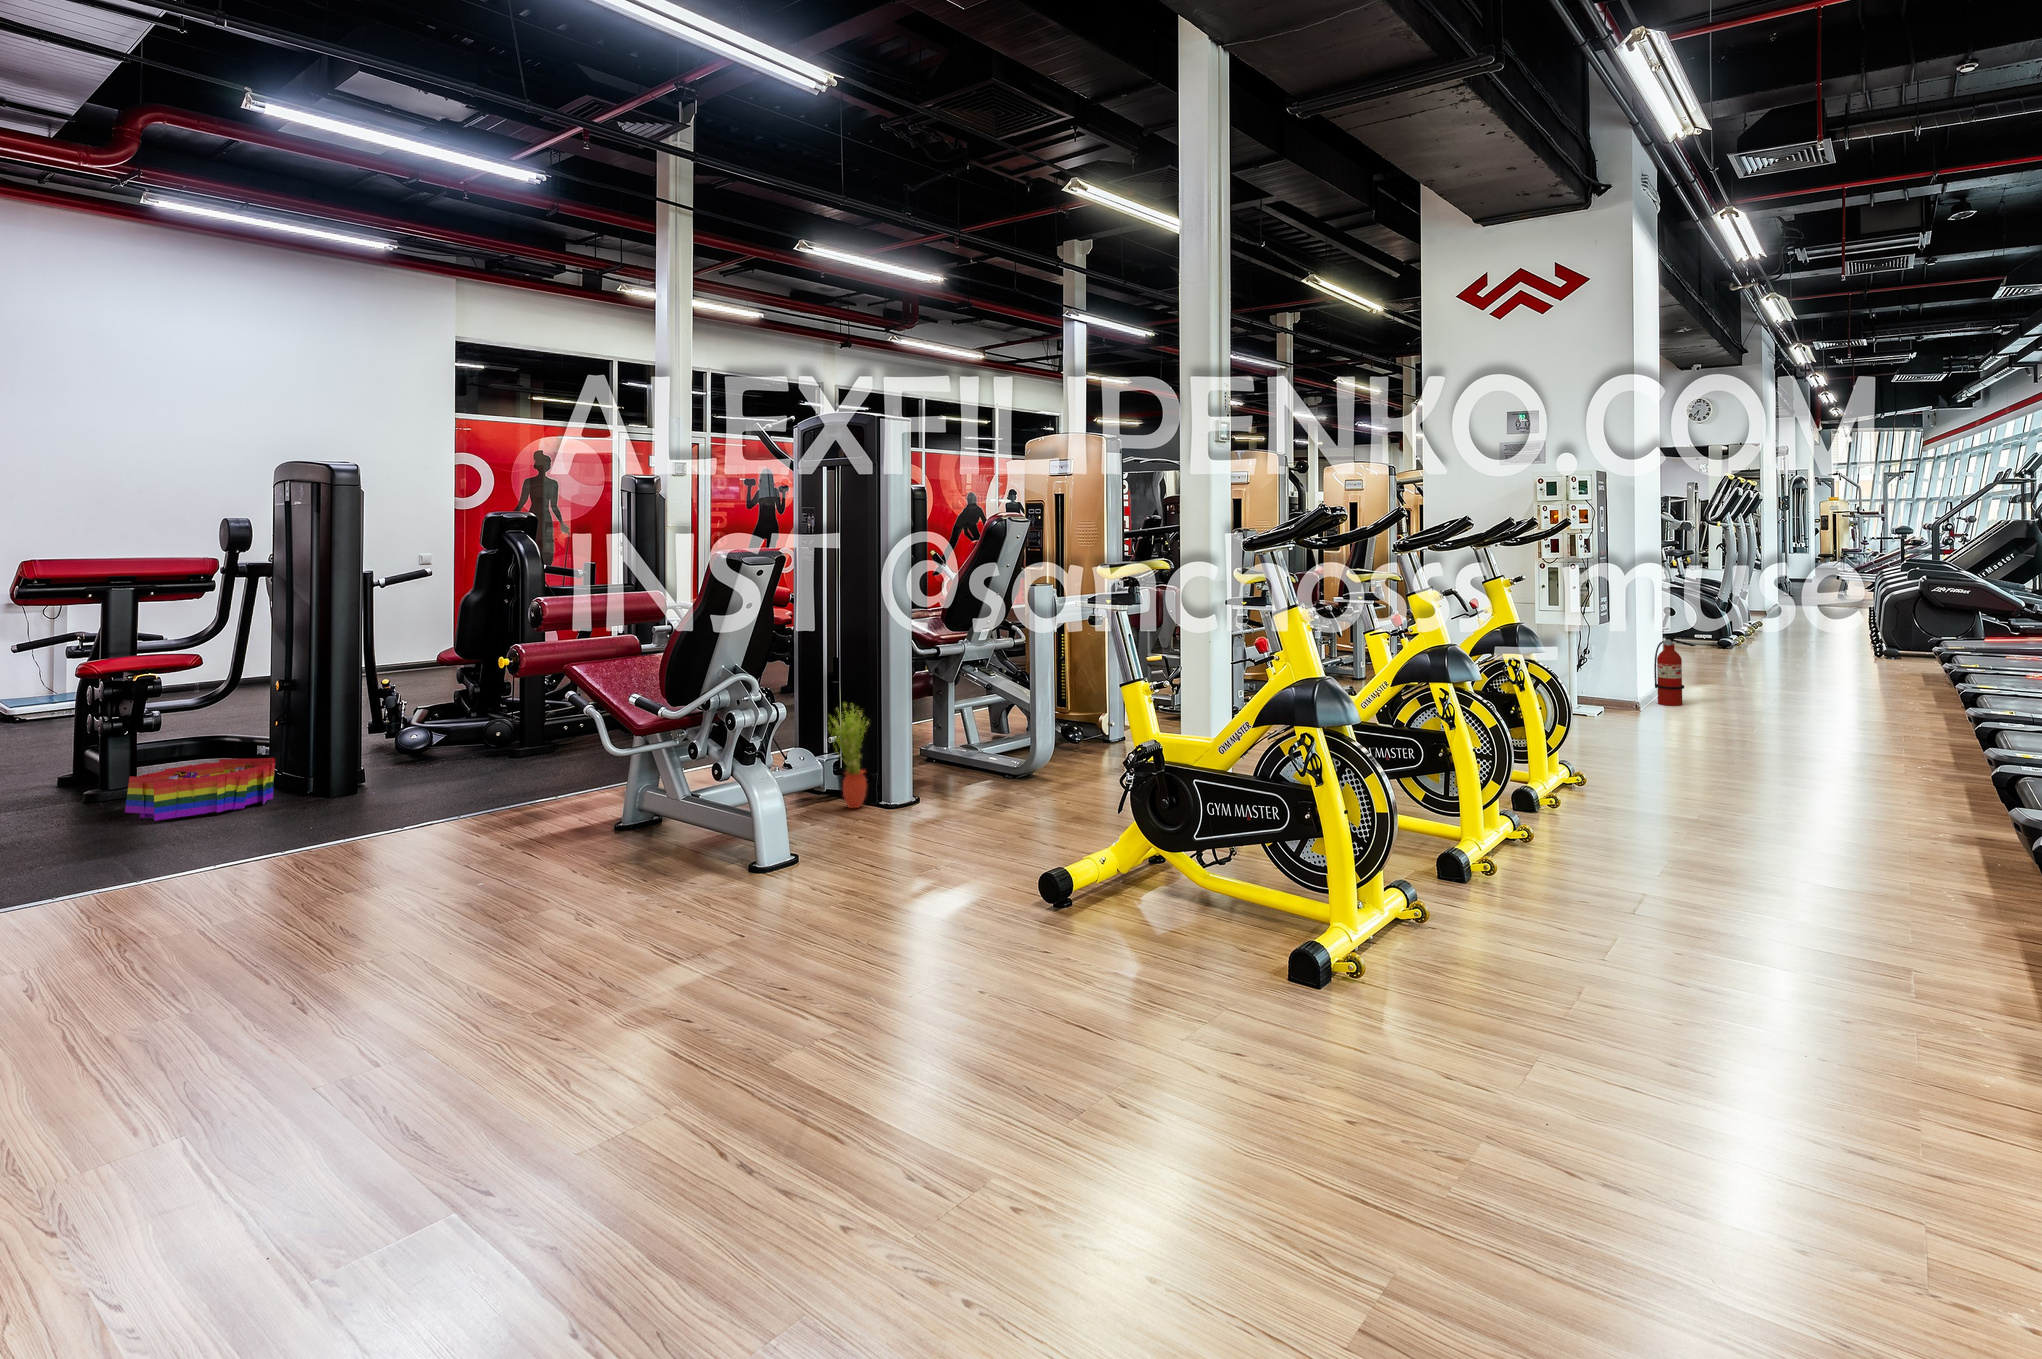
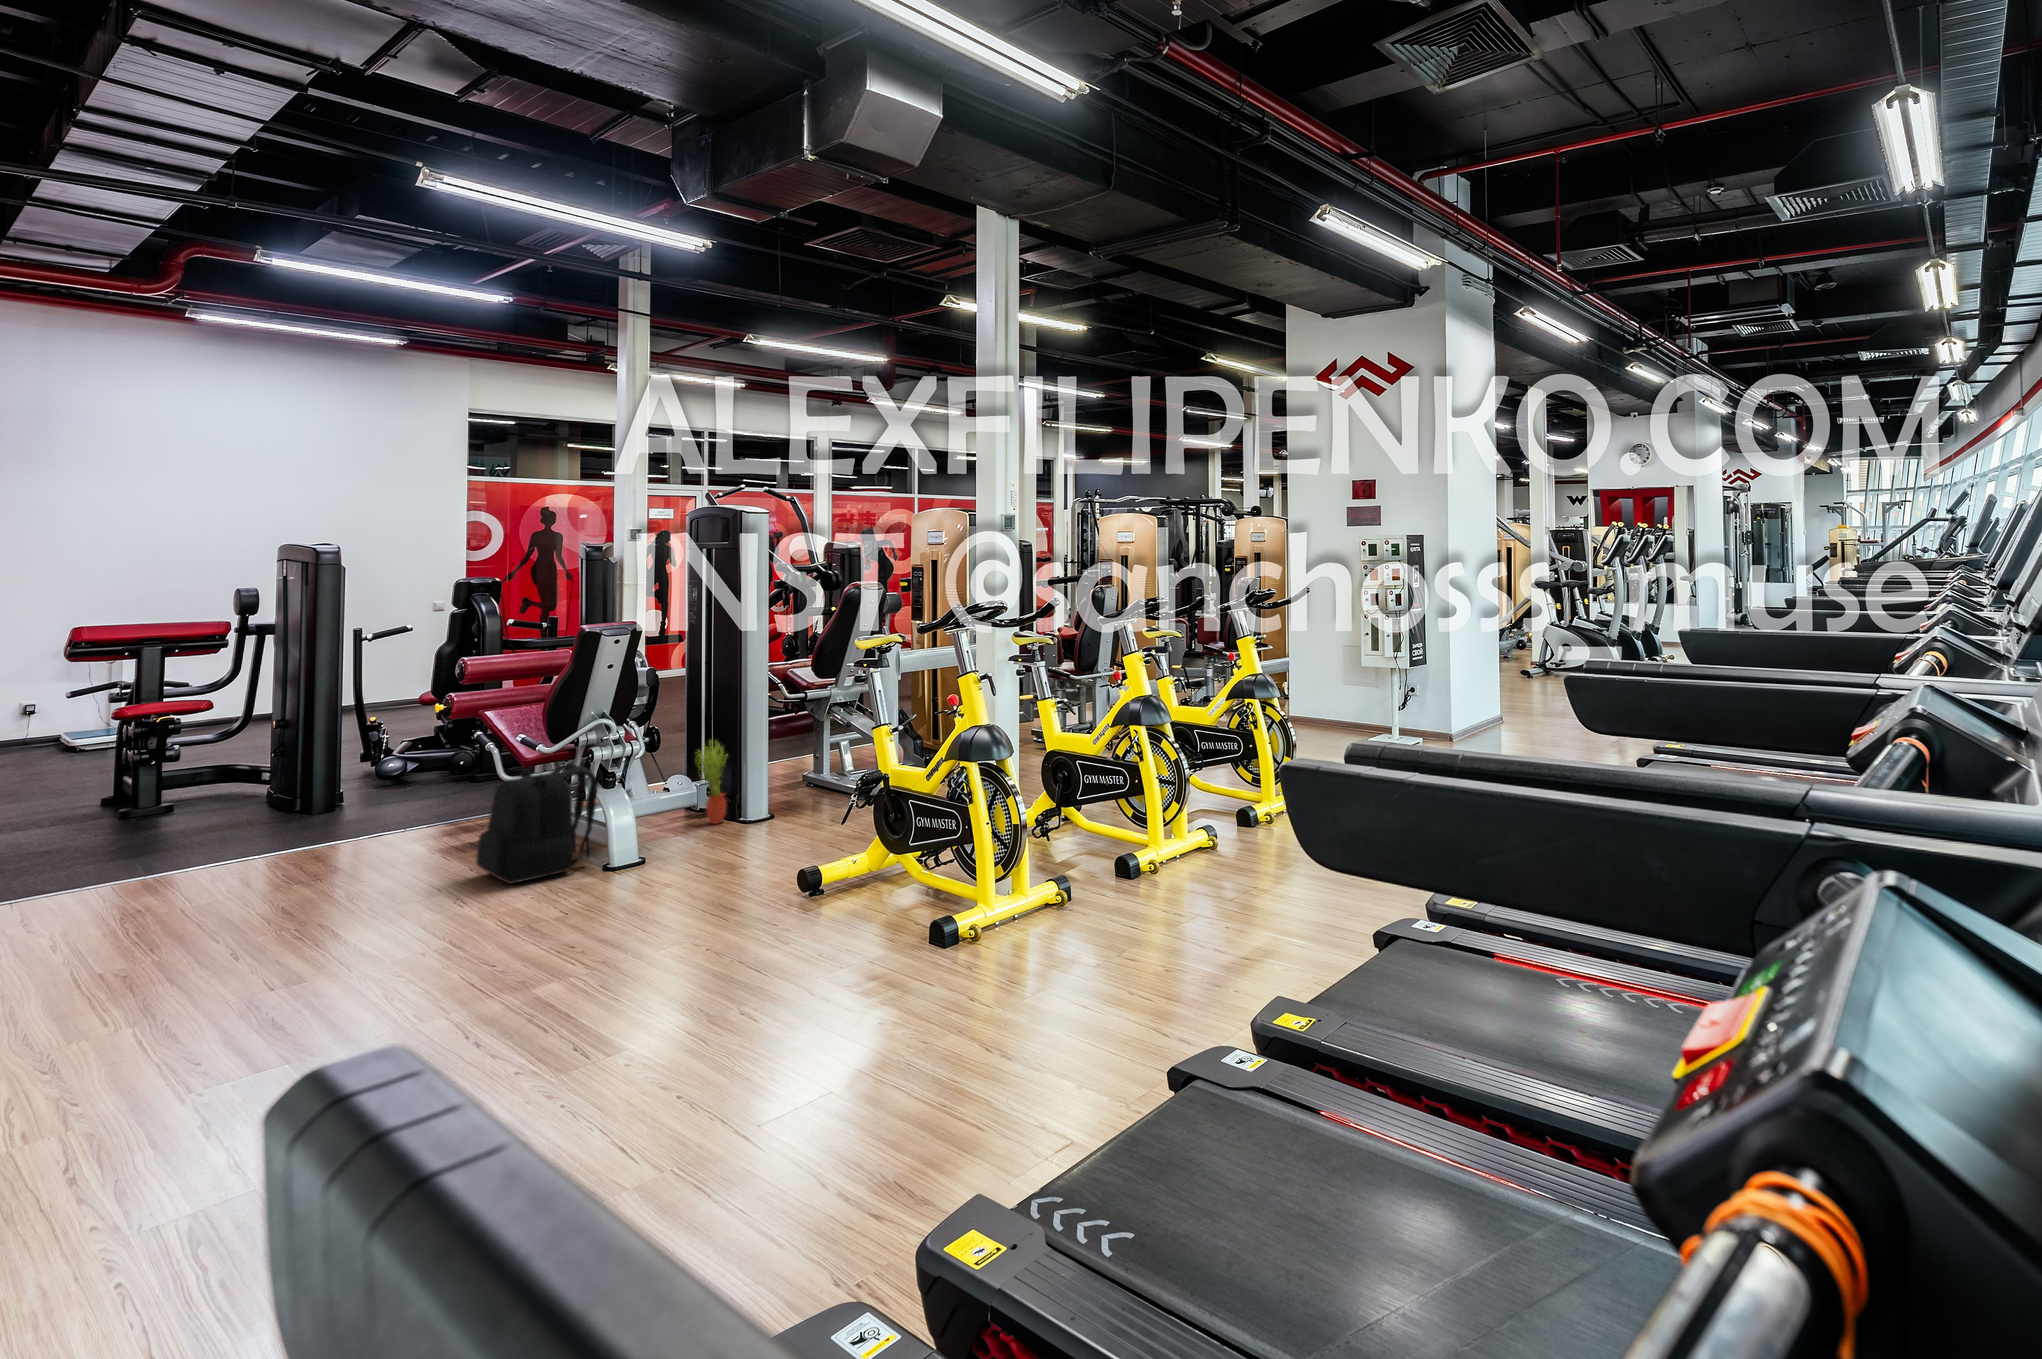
fire extinguisher: present [1654,629,1696,706] -> none [1470,673,1502,740]
backpack: none [584,732,738,895] -> present [476,763,598,884]
storage bin: present [125,758,275,821] -> none [150,783,270,832]

